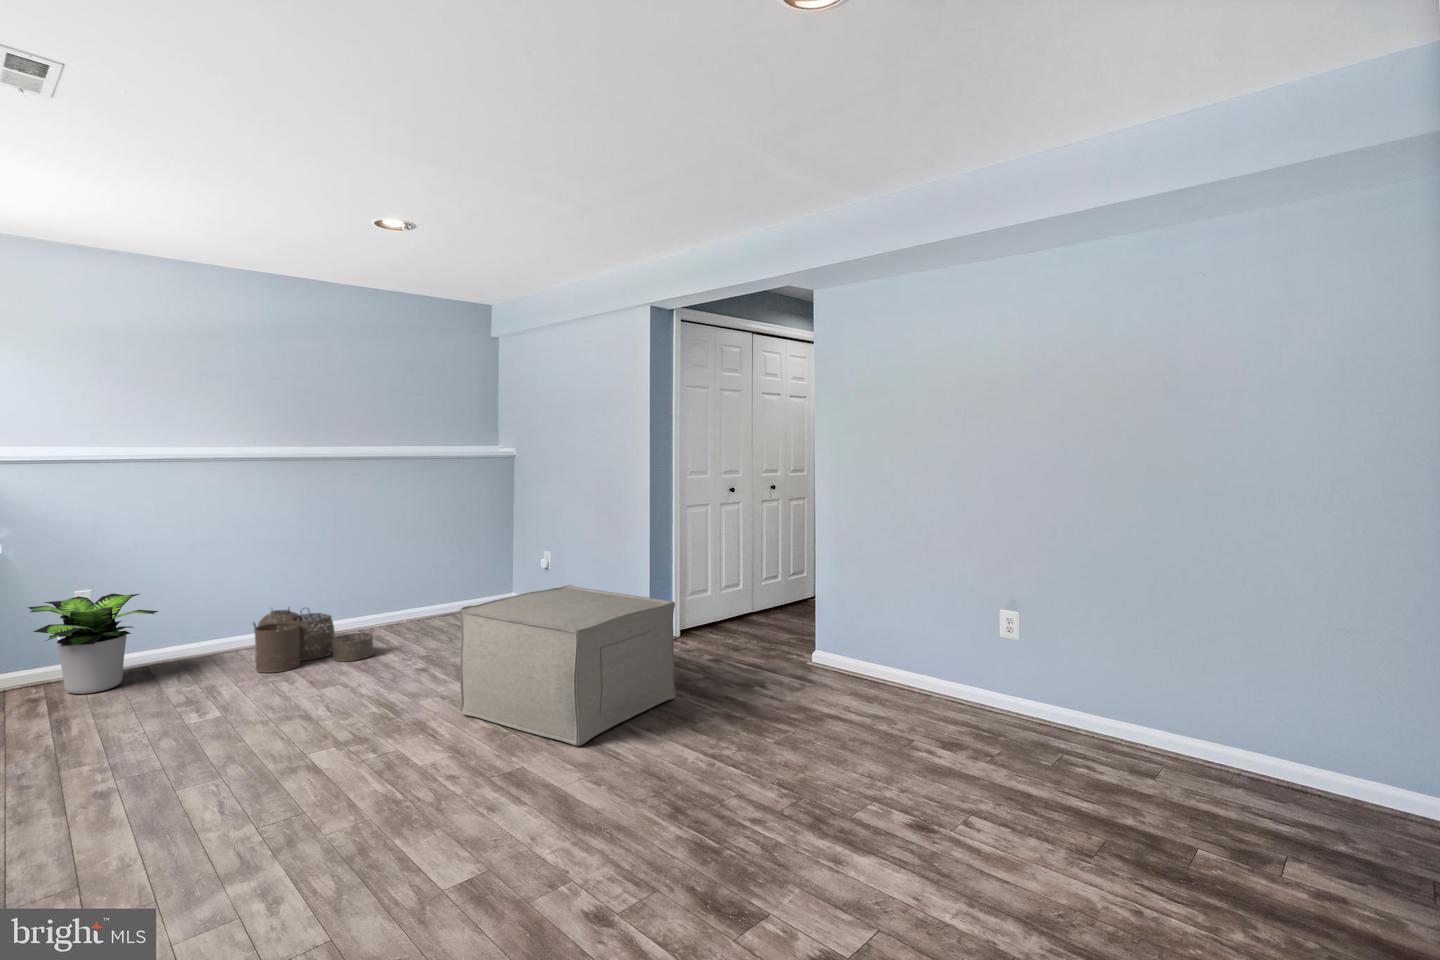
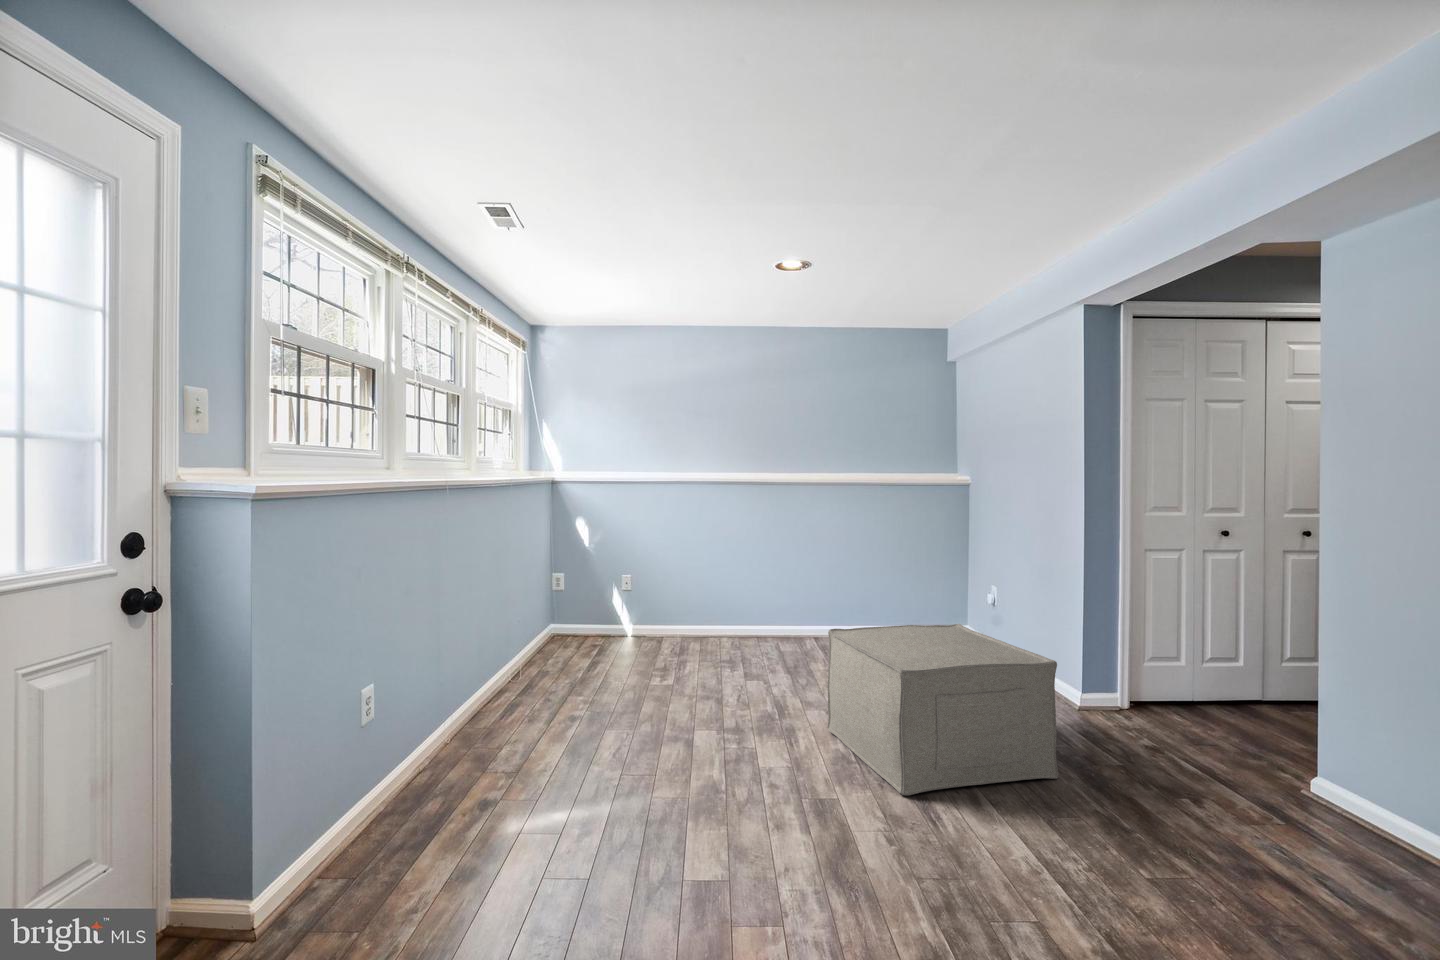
potted plant: present [28,594,158,694] -> none [599,582,672,650]
woven basket: present [253,608,373,673] -> none [722,608,809,663]

